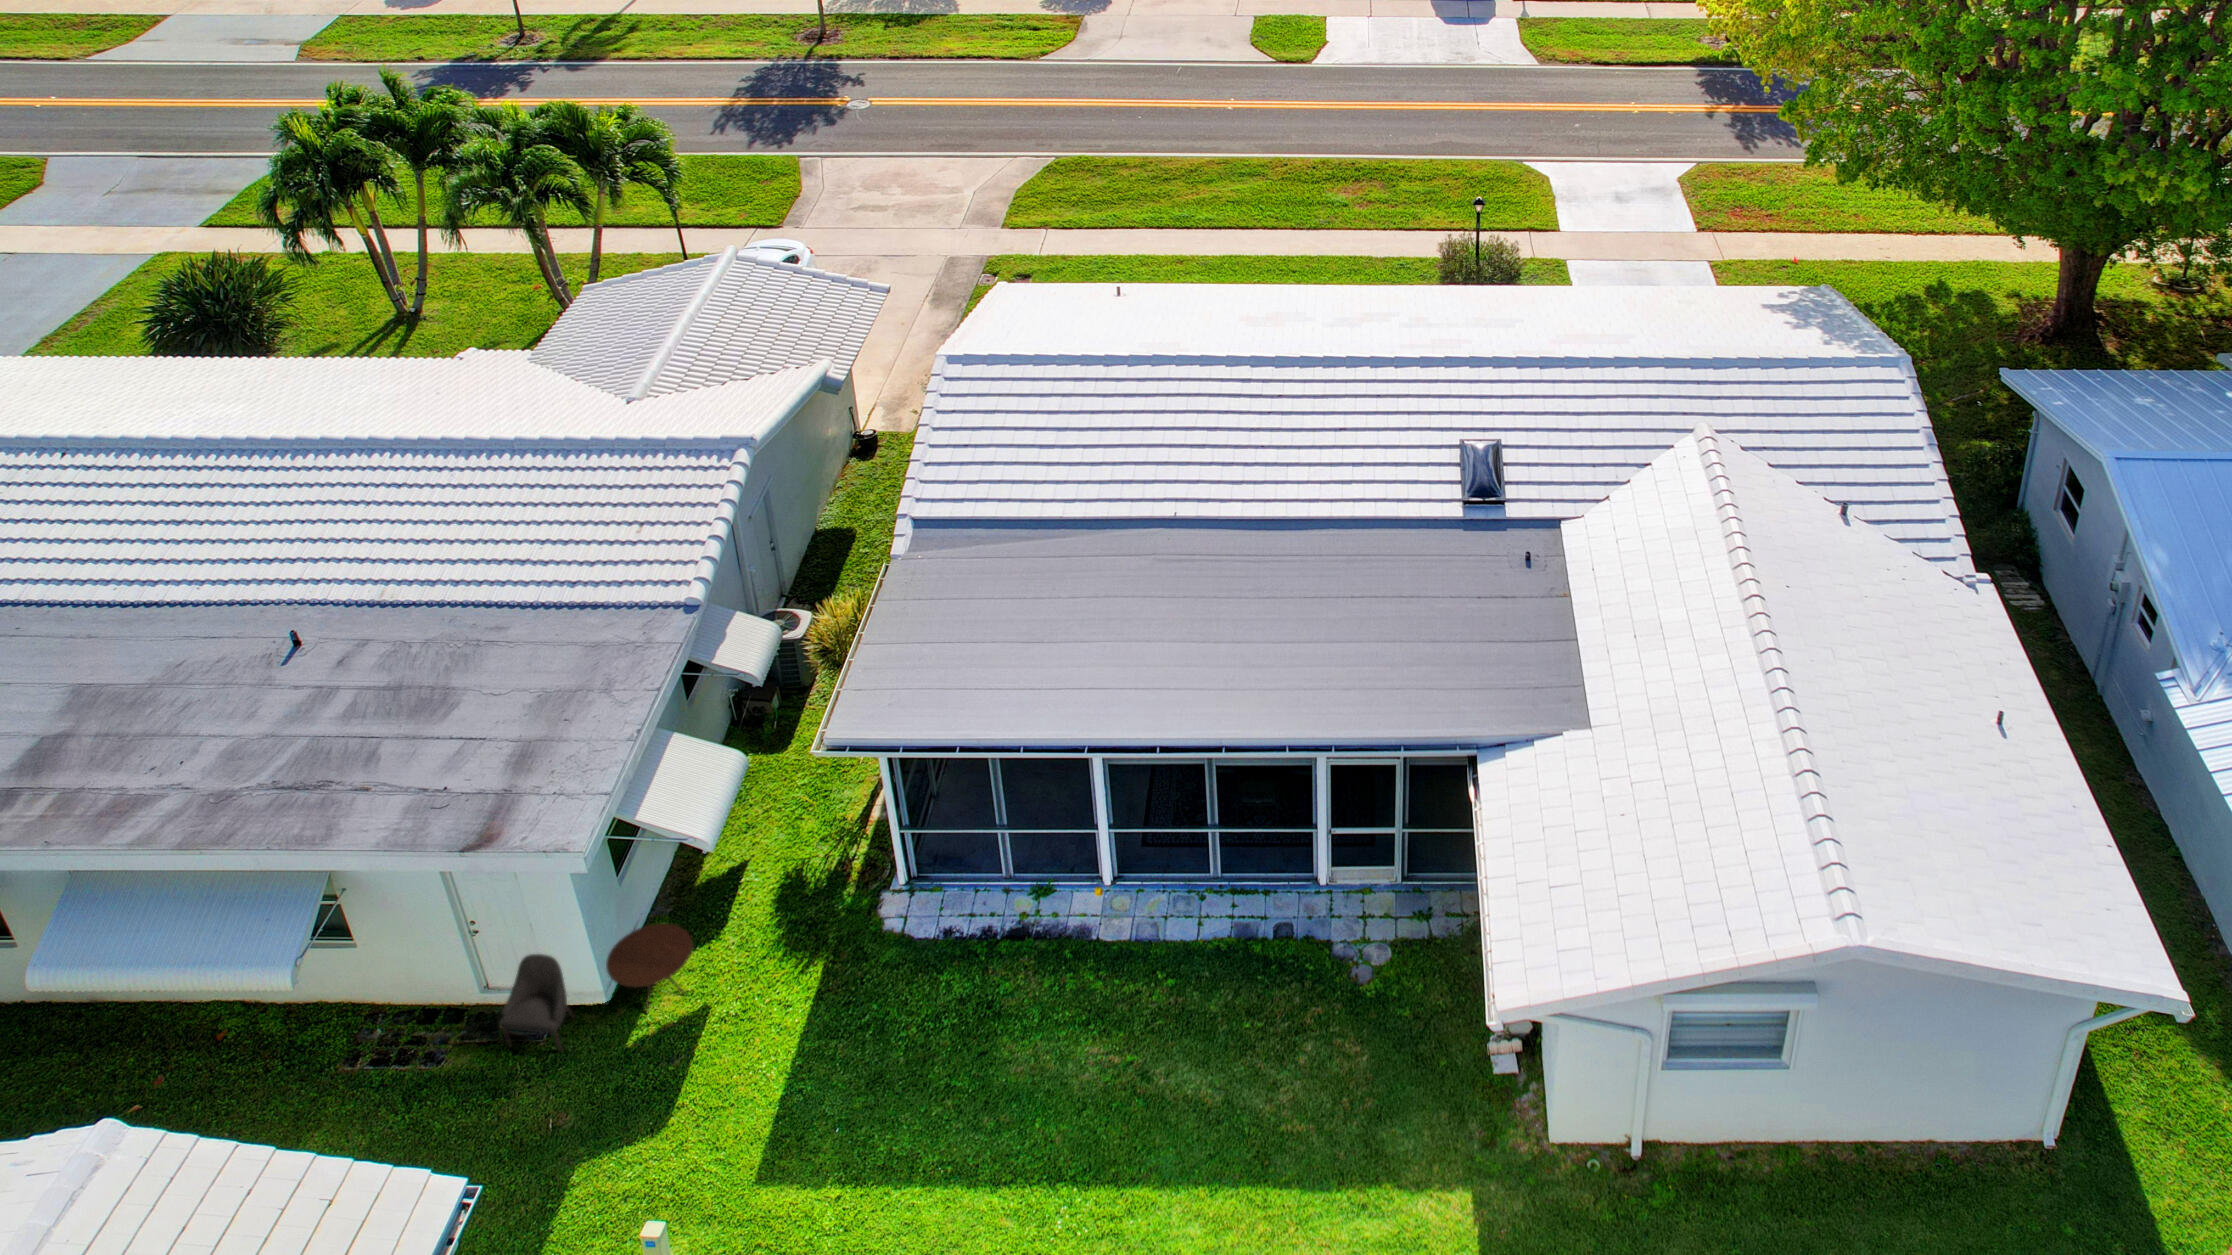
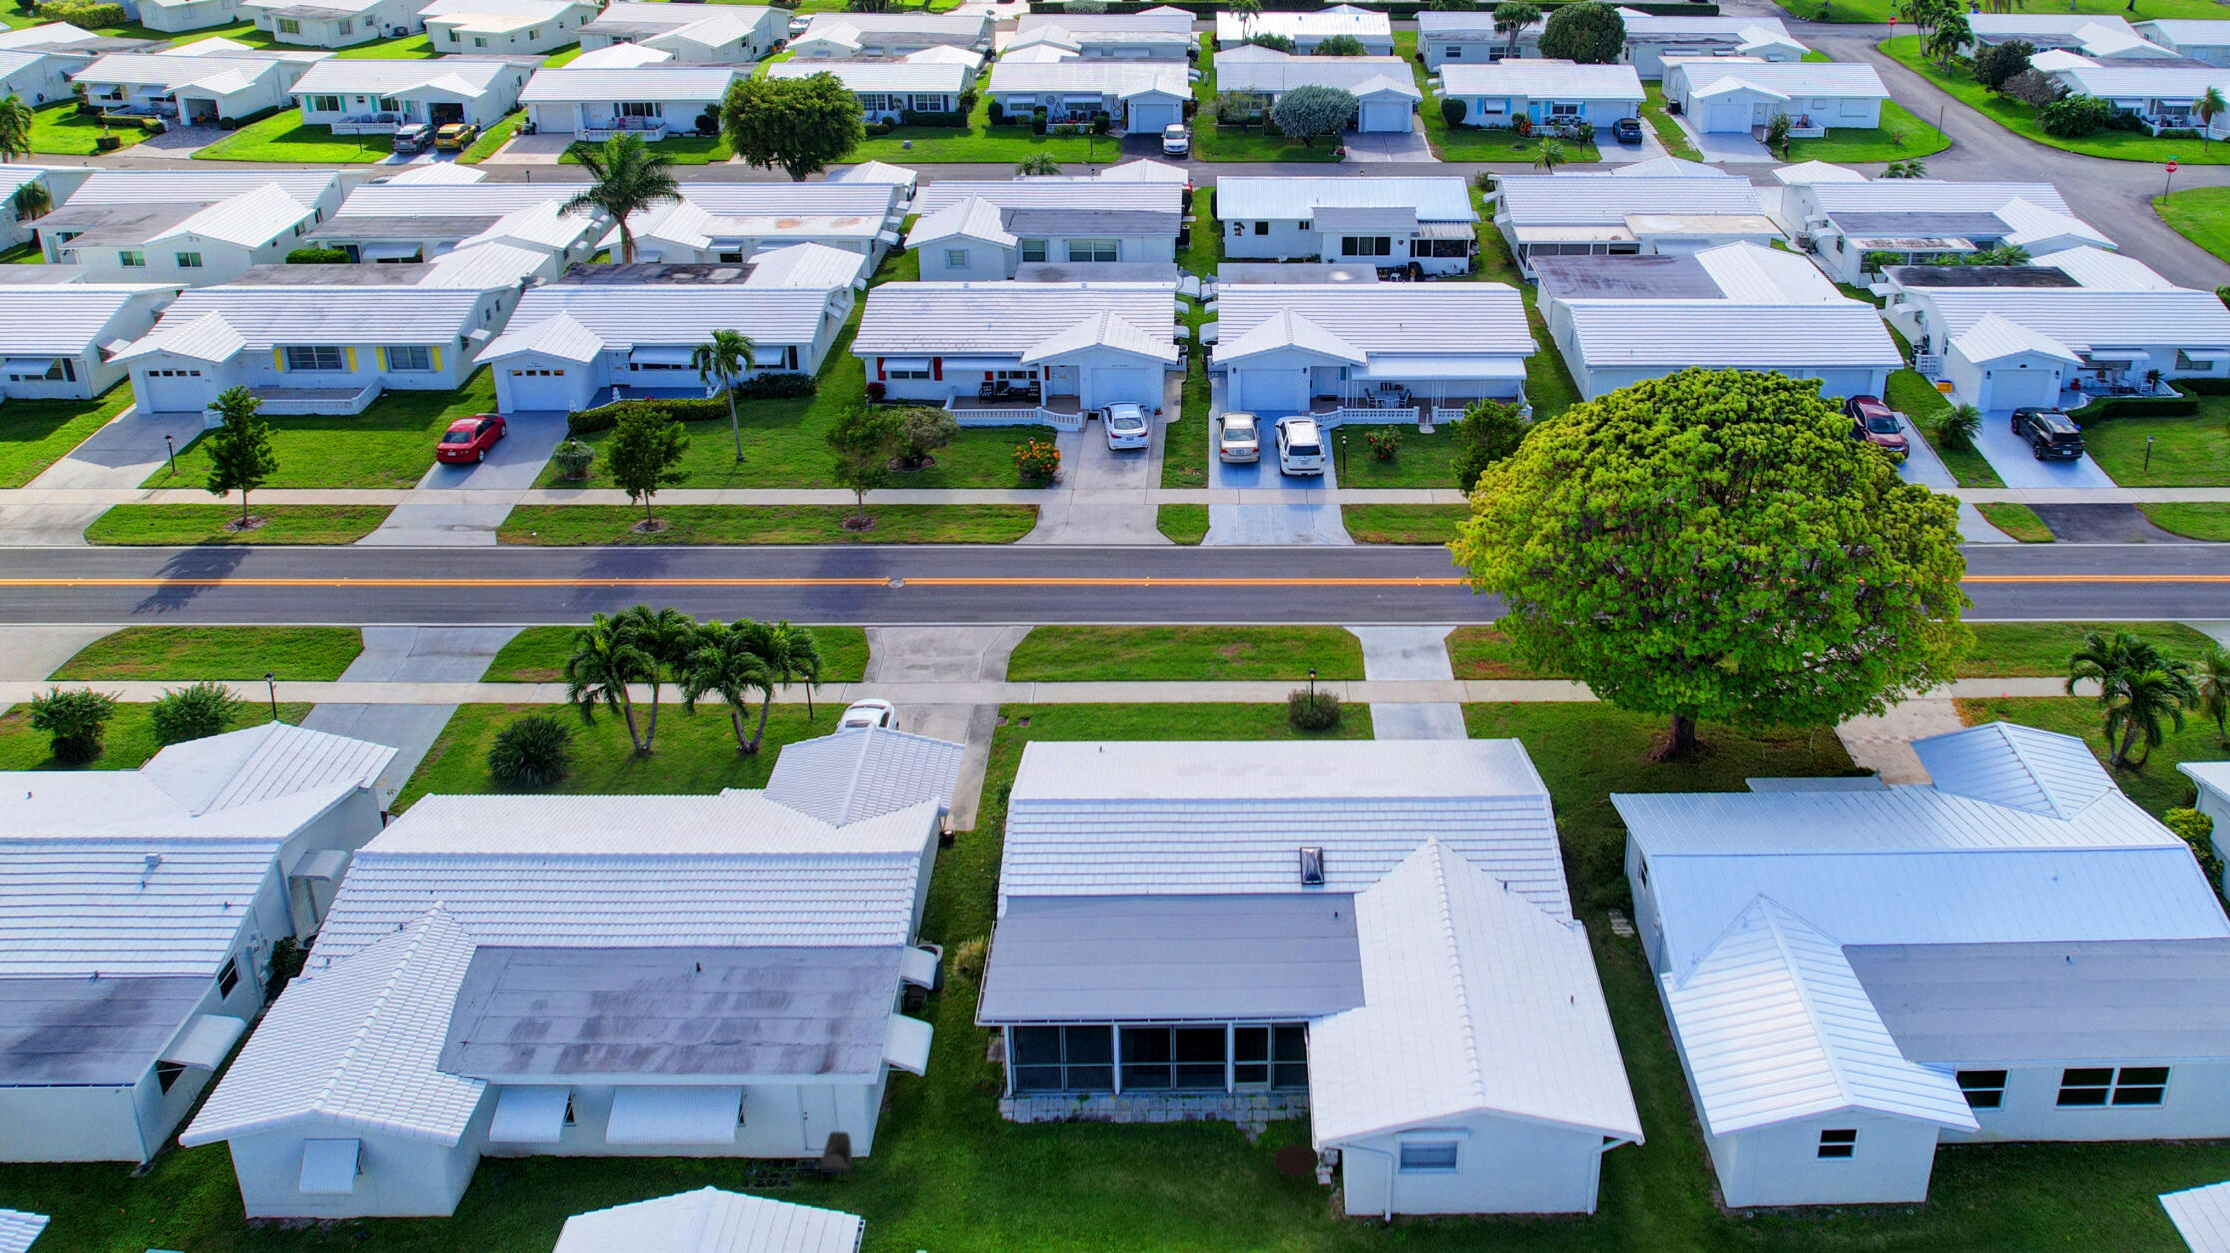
round table: present [606,923,692,1012] -> present [1274,1144,1316,1178]

